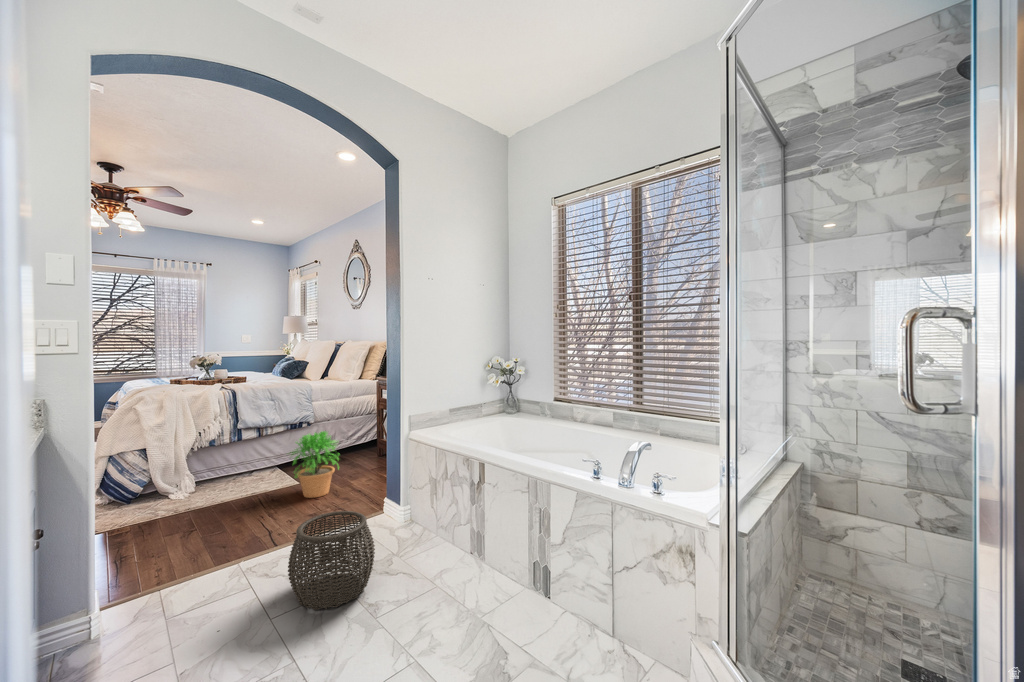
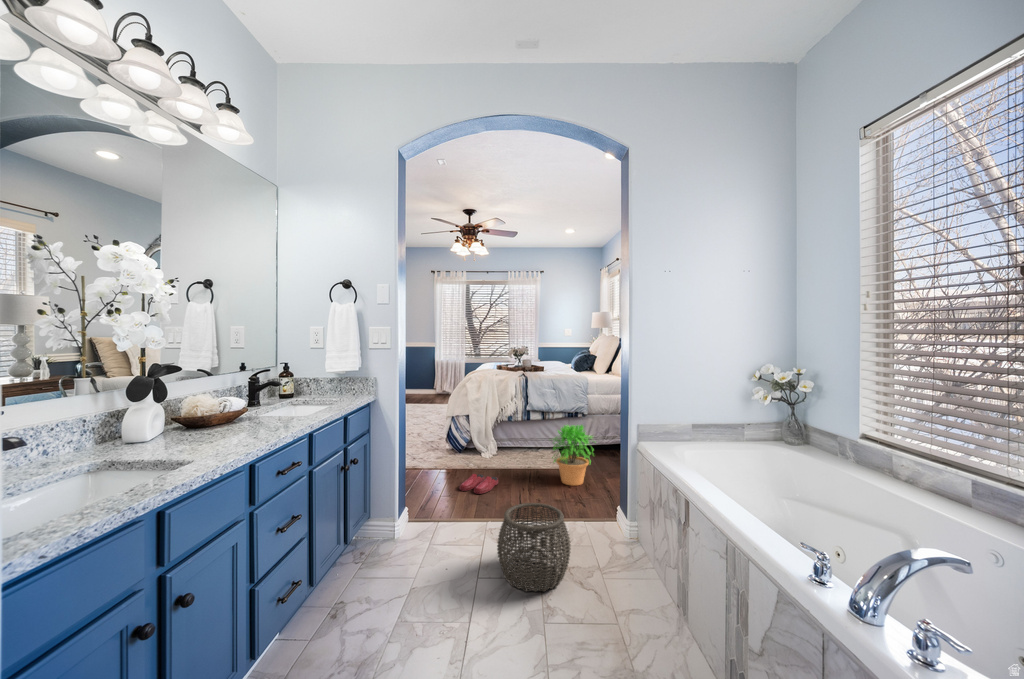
slippers: none [166,513,223,543] -> present [459,474,498,494]

